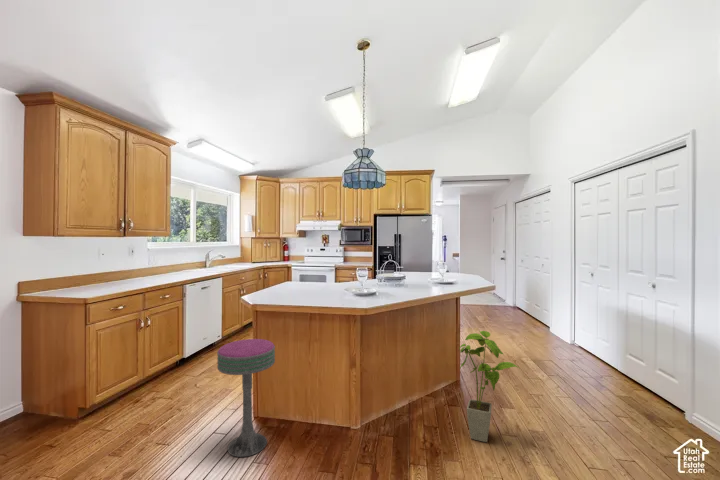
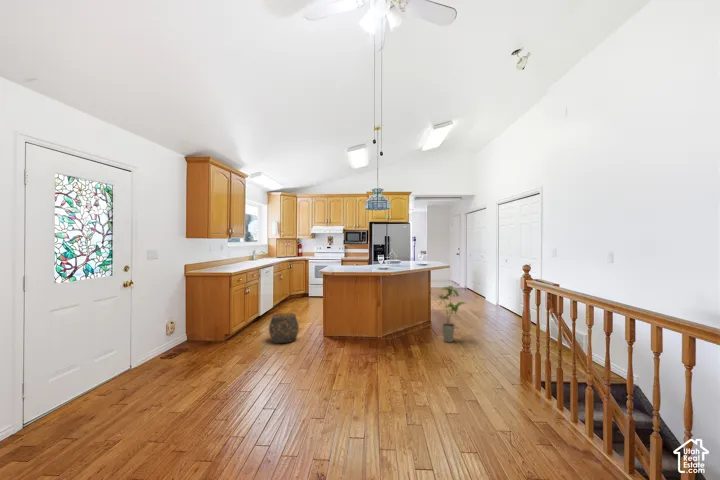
bar stool: present [217,339,275,457] -> none [316,293,345,351]
woven basket: none [154,365,211,426] -> present [269,313,299,343]

